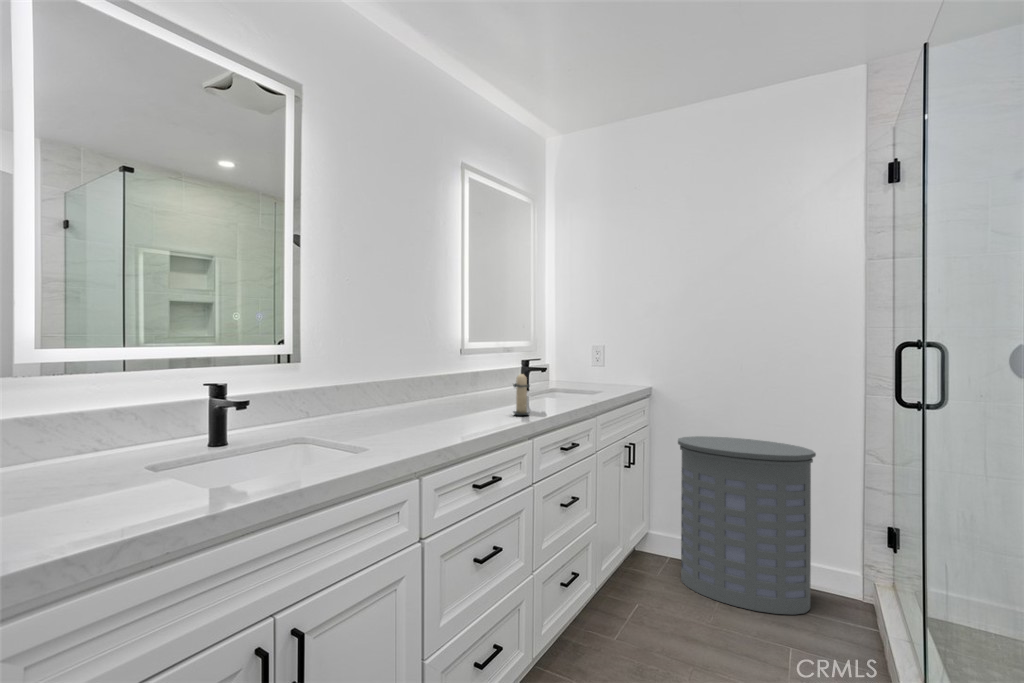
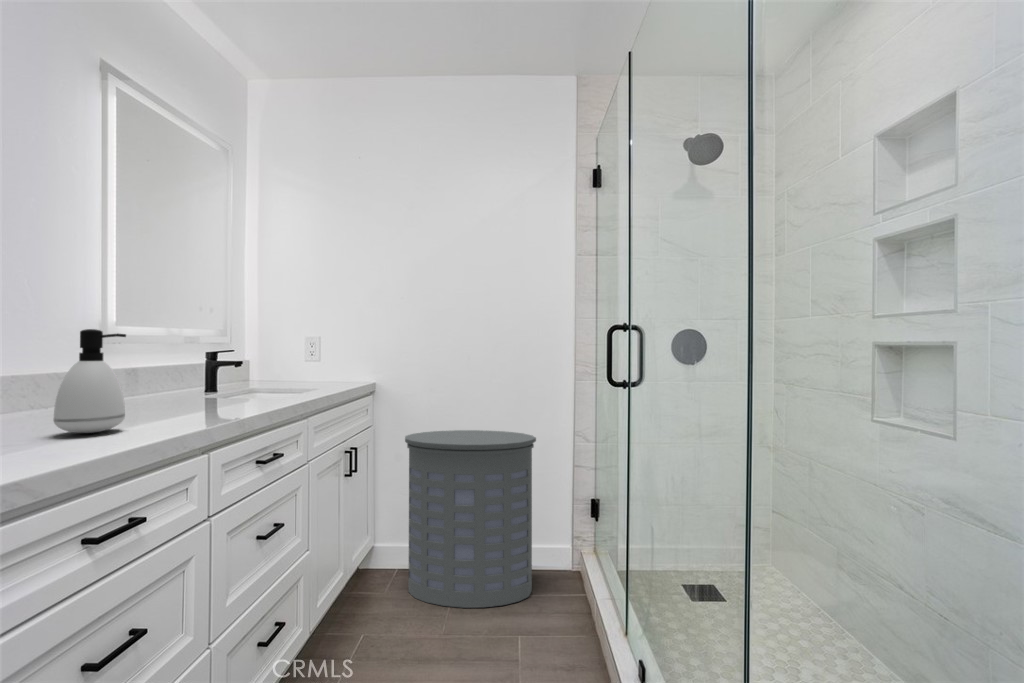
soap dispenser: none [447,351,484,418] -> present [54,329,126,433]
candle: present [513,374,530,415] -> none [176,359,212,423]

